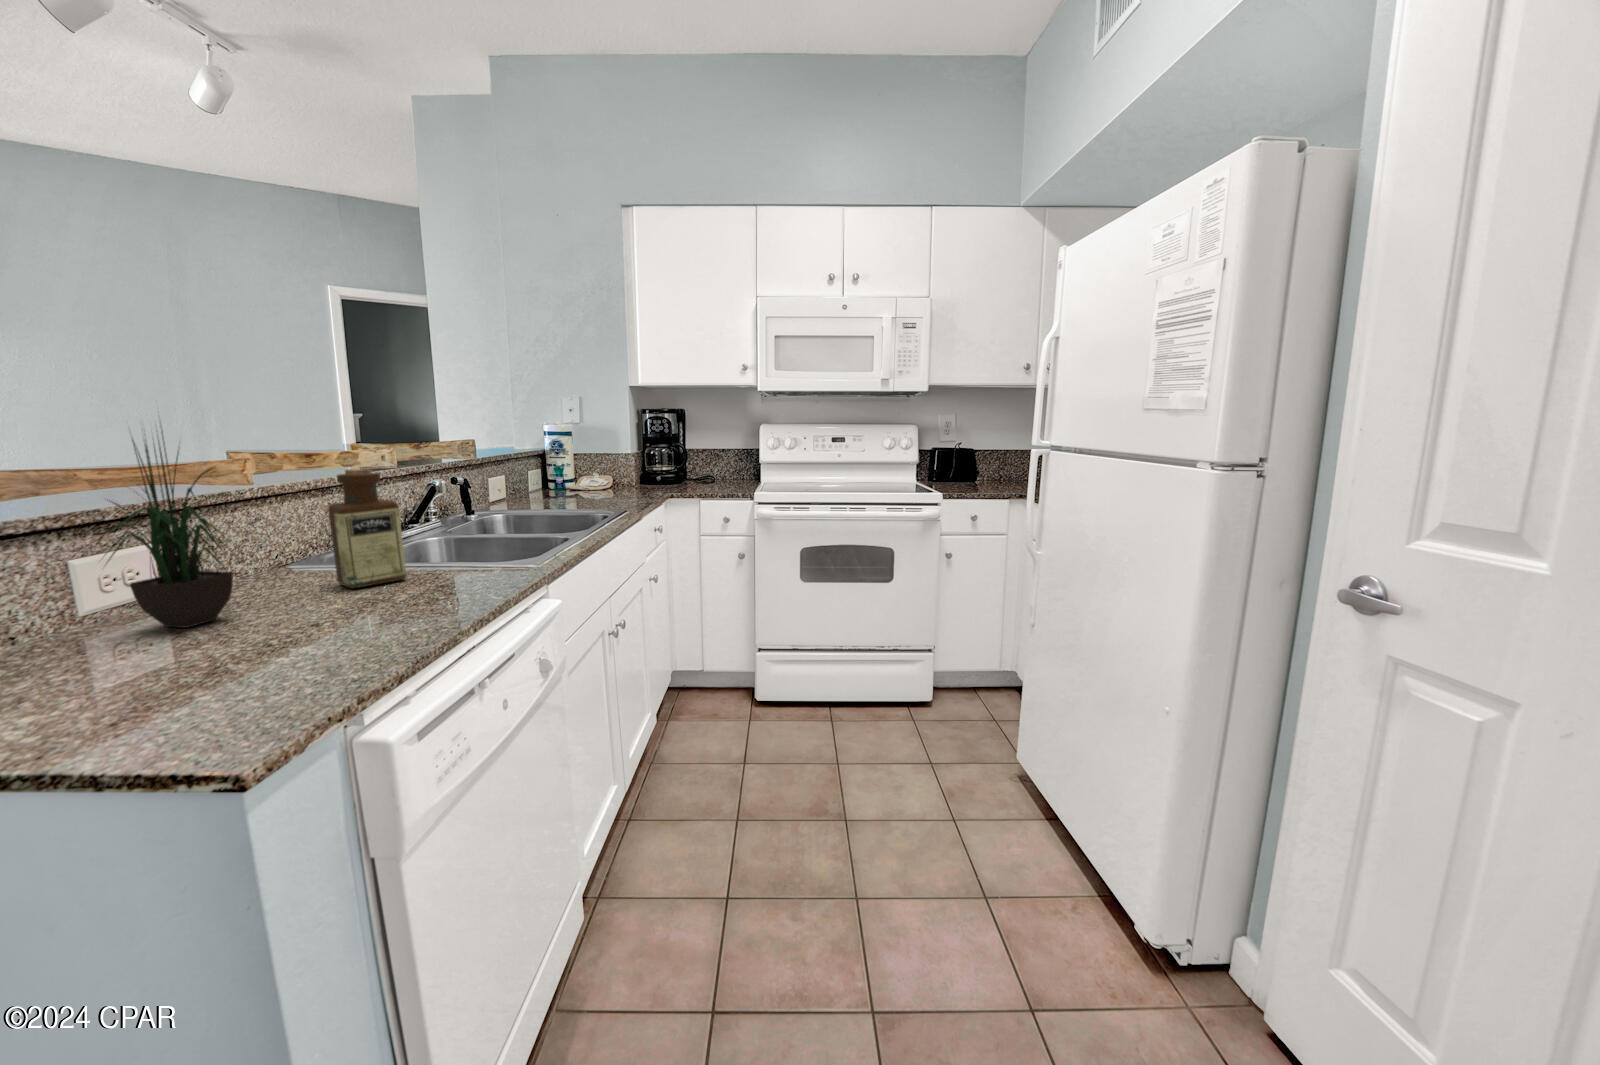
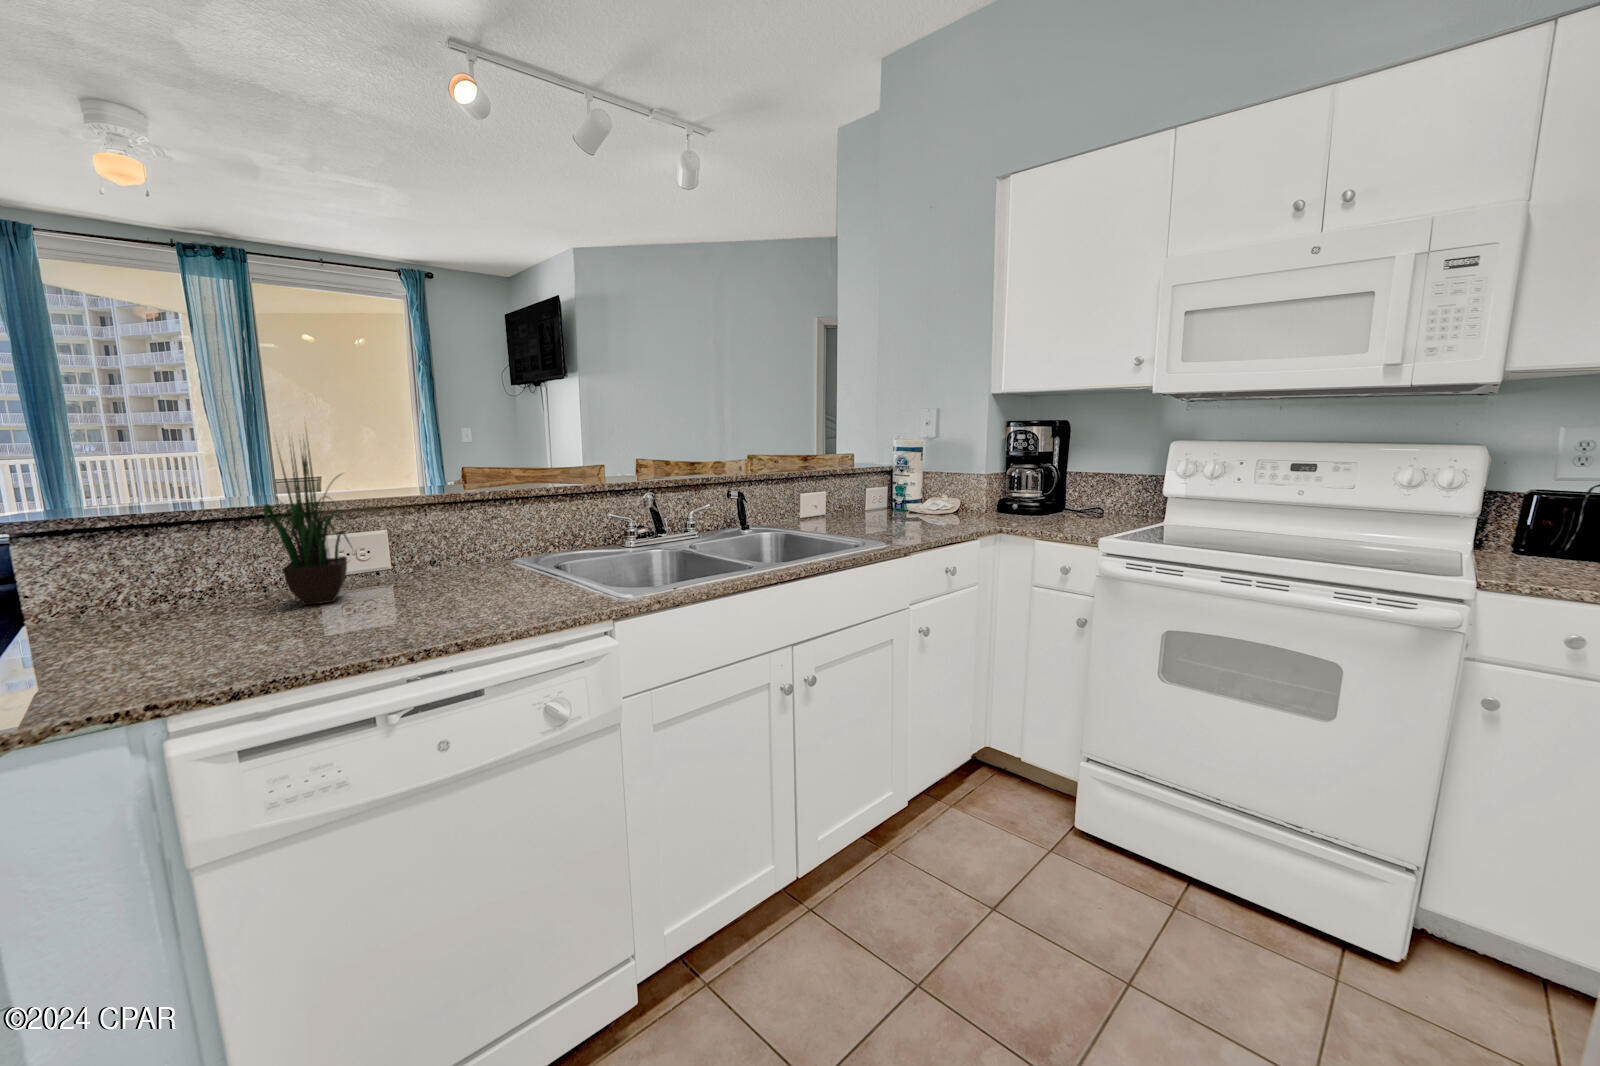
bottle: present [328,469,406,589] -> none [443,479,516,594]

